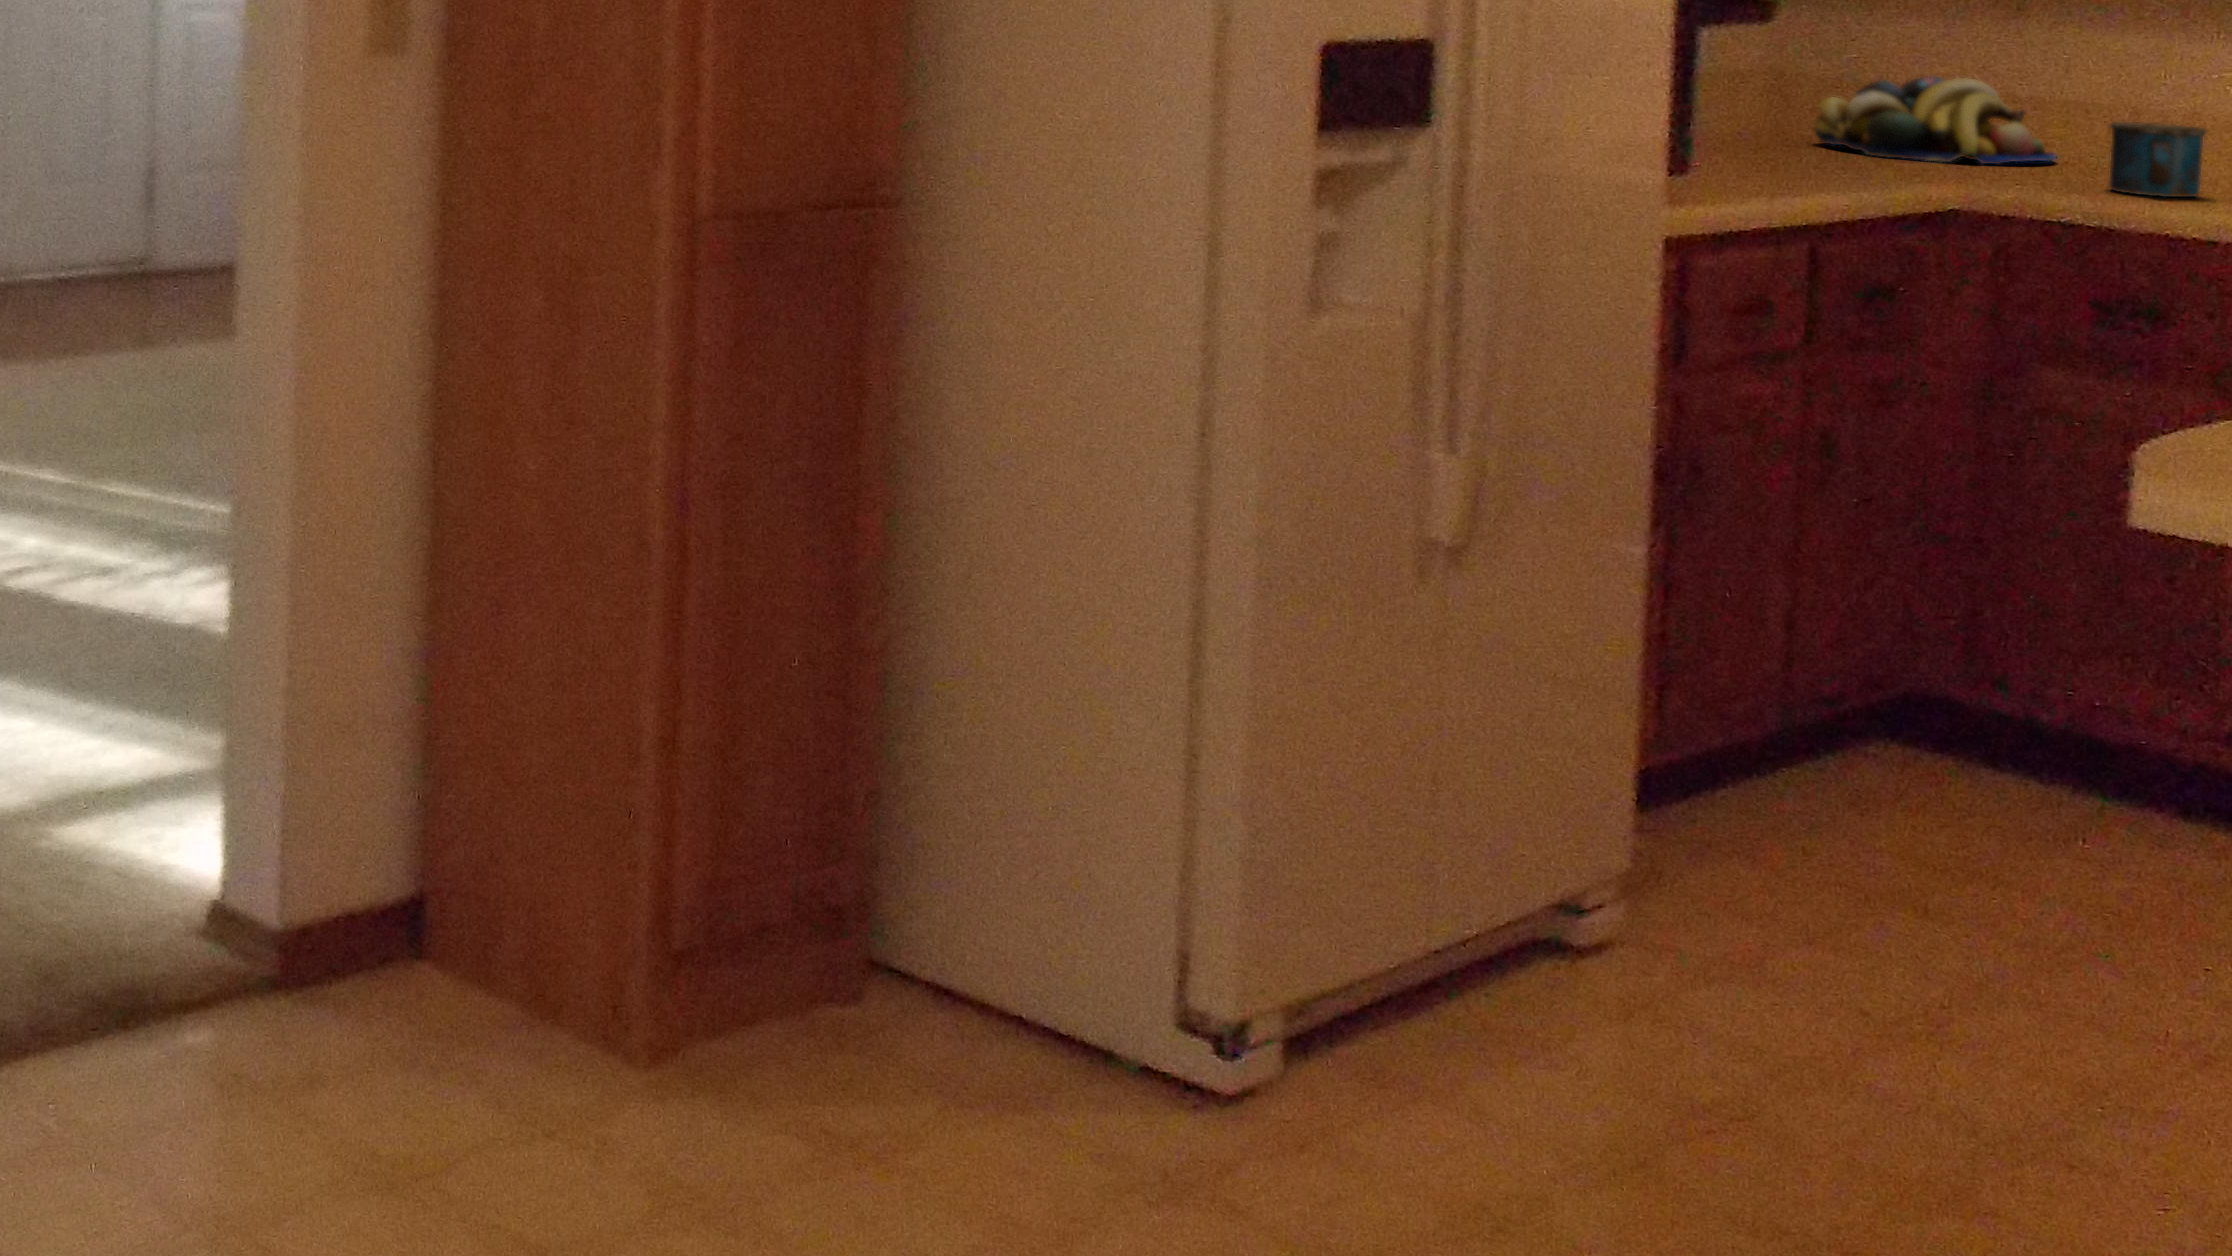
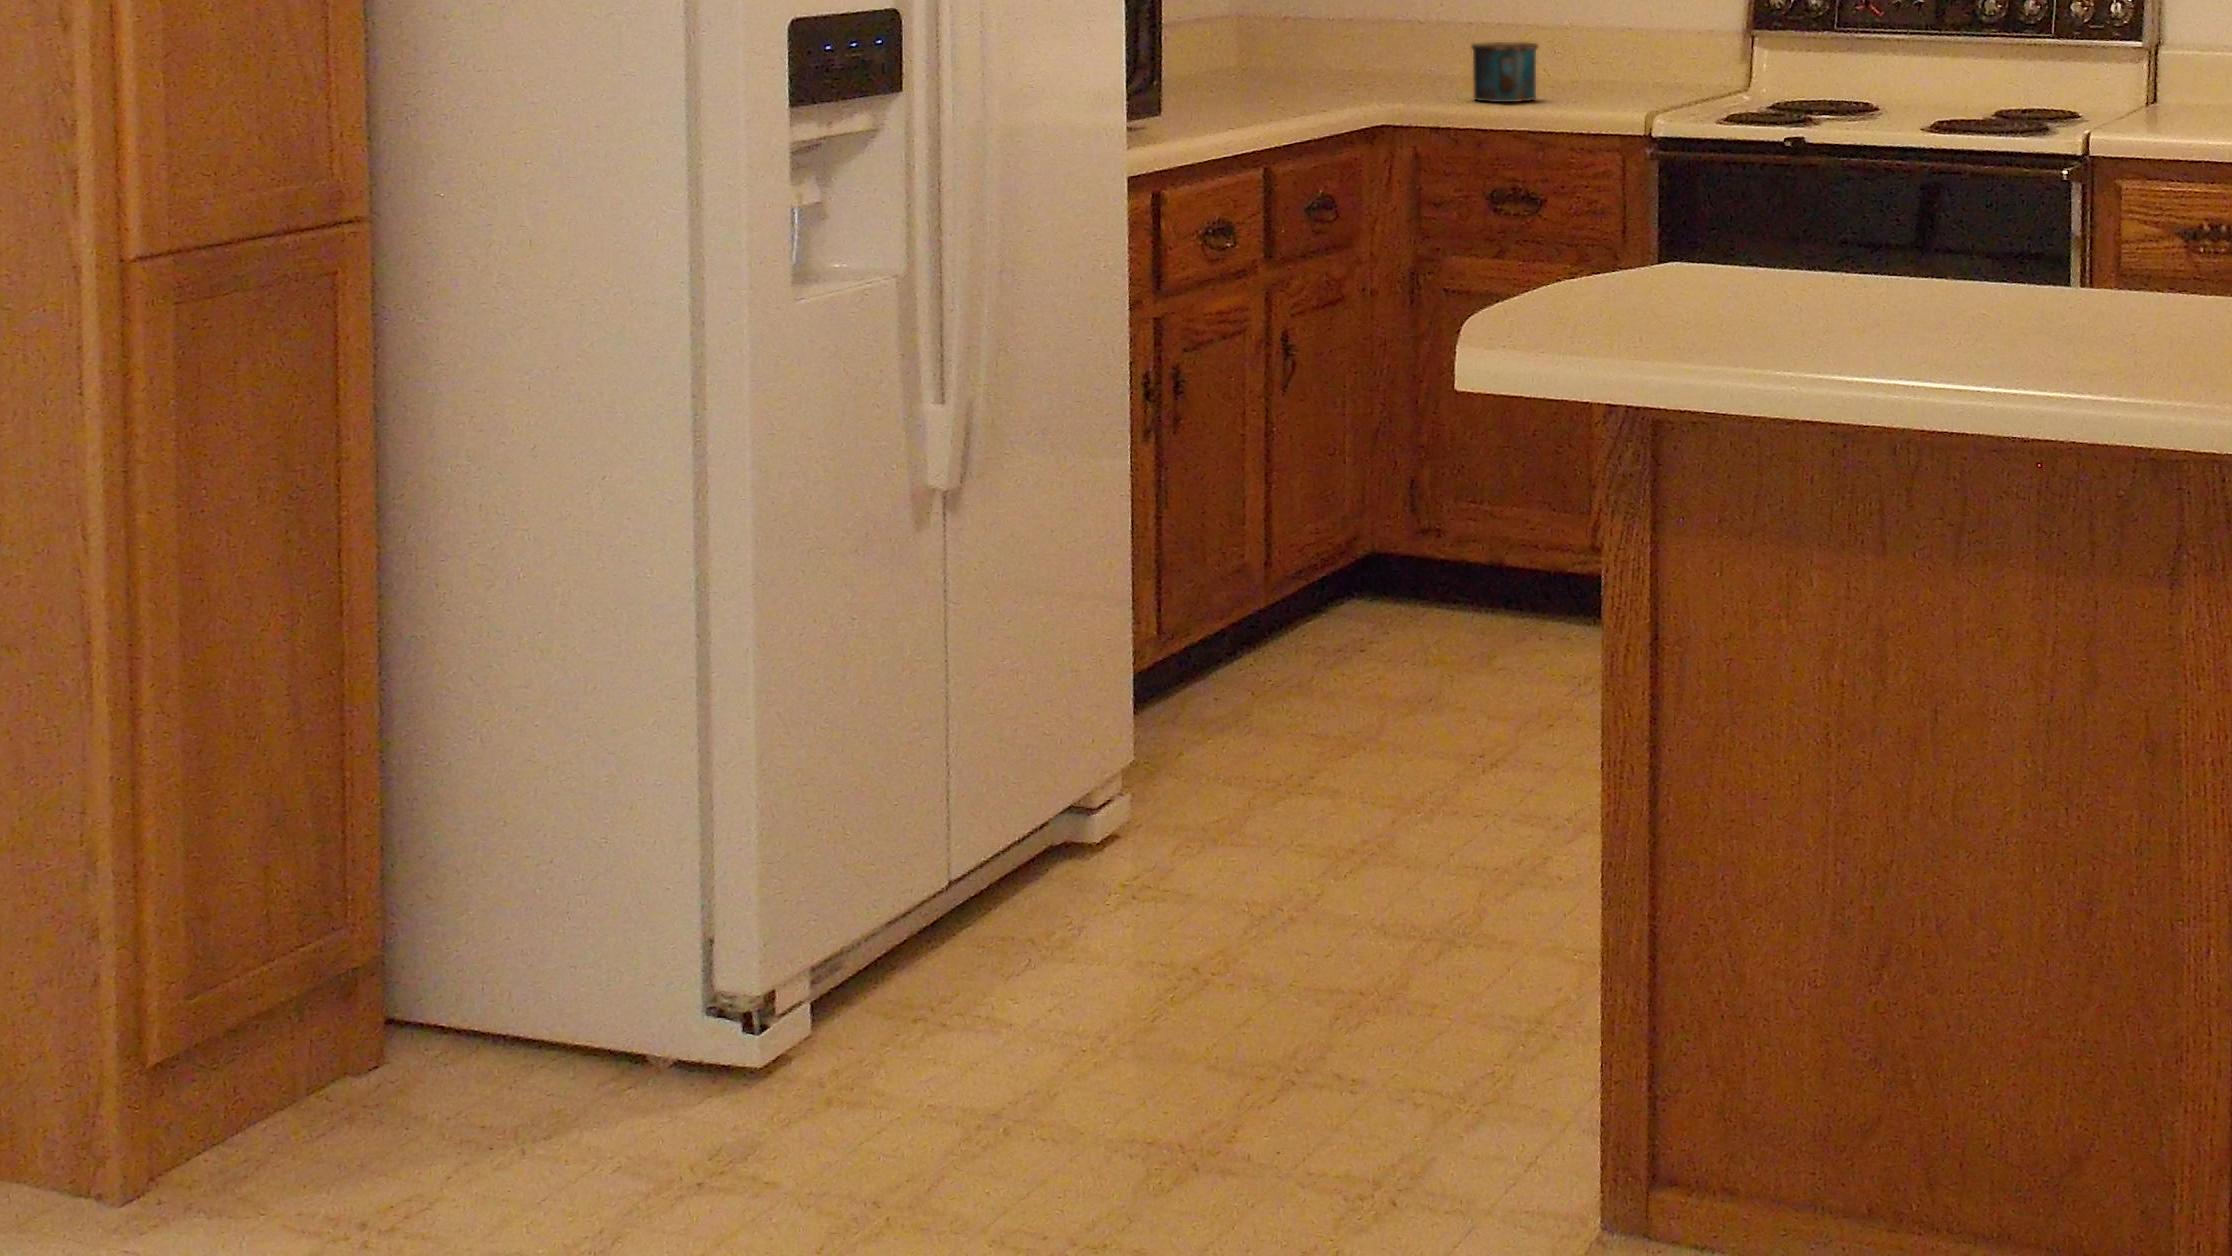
fruit bowl: present [1814,76,2056,164] -> none [1258,15,1439,87]

